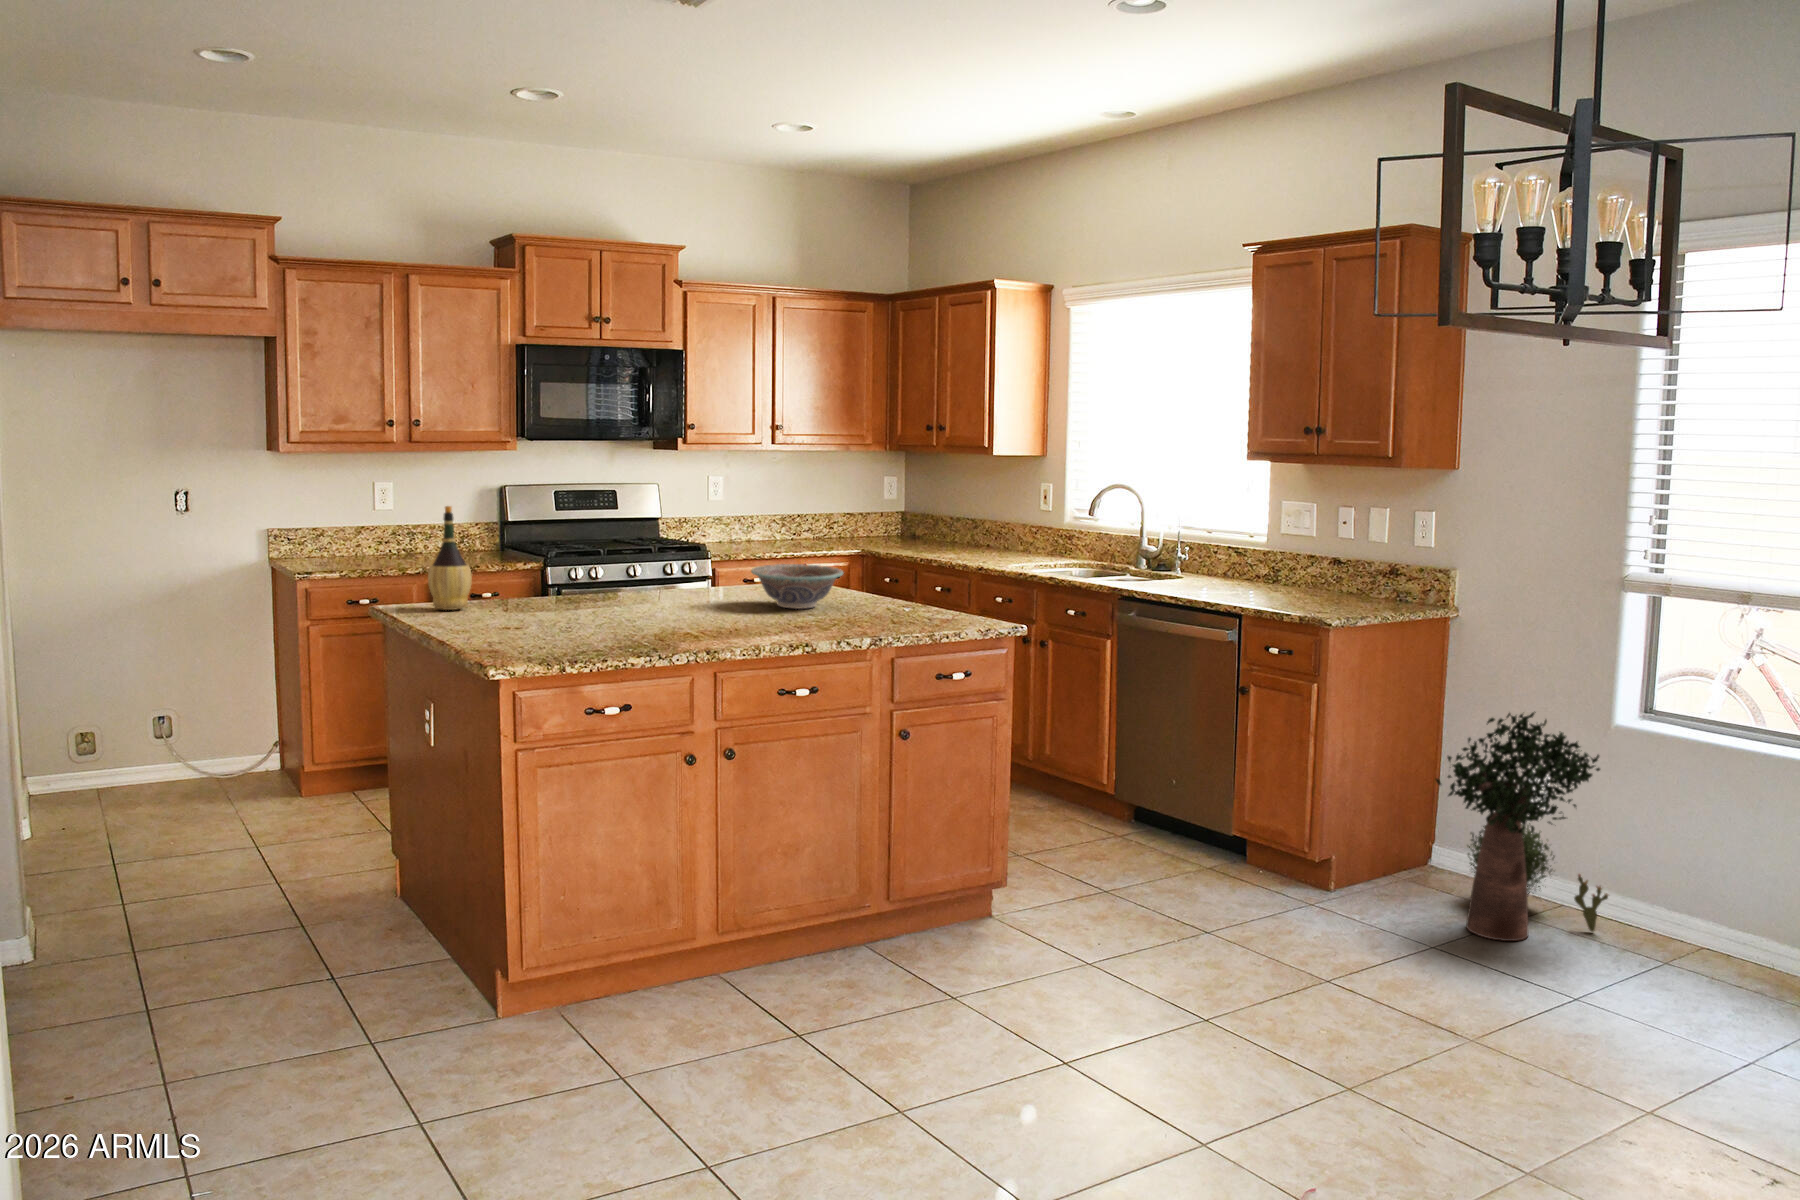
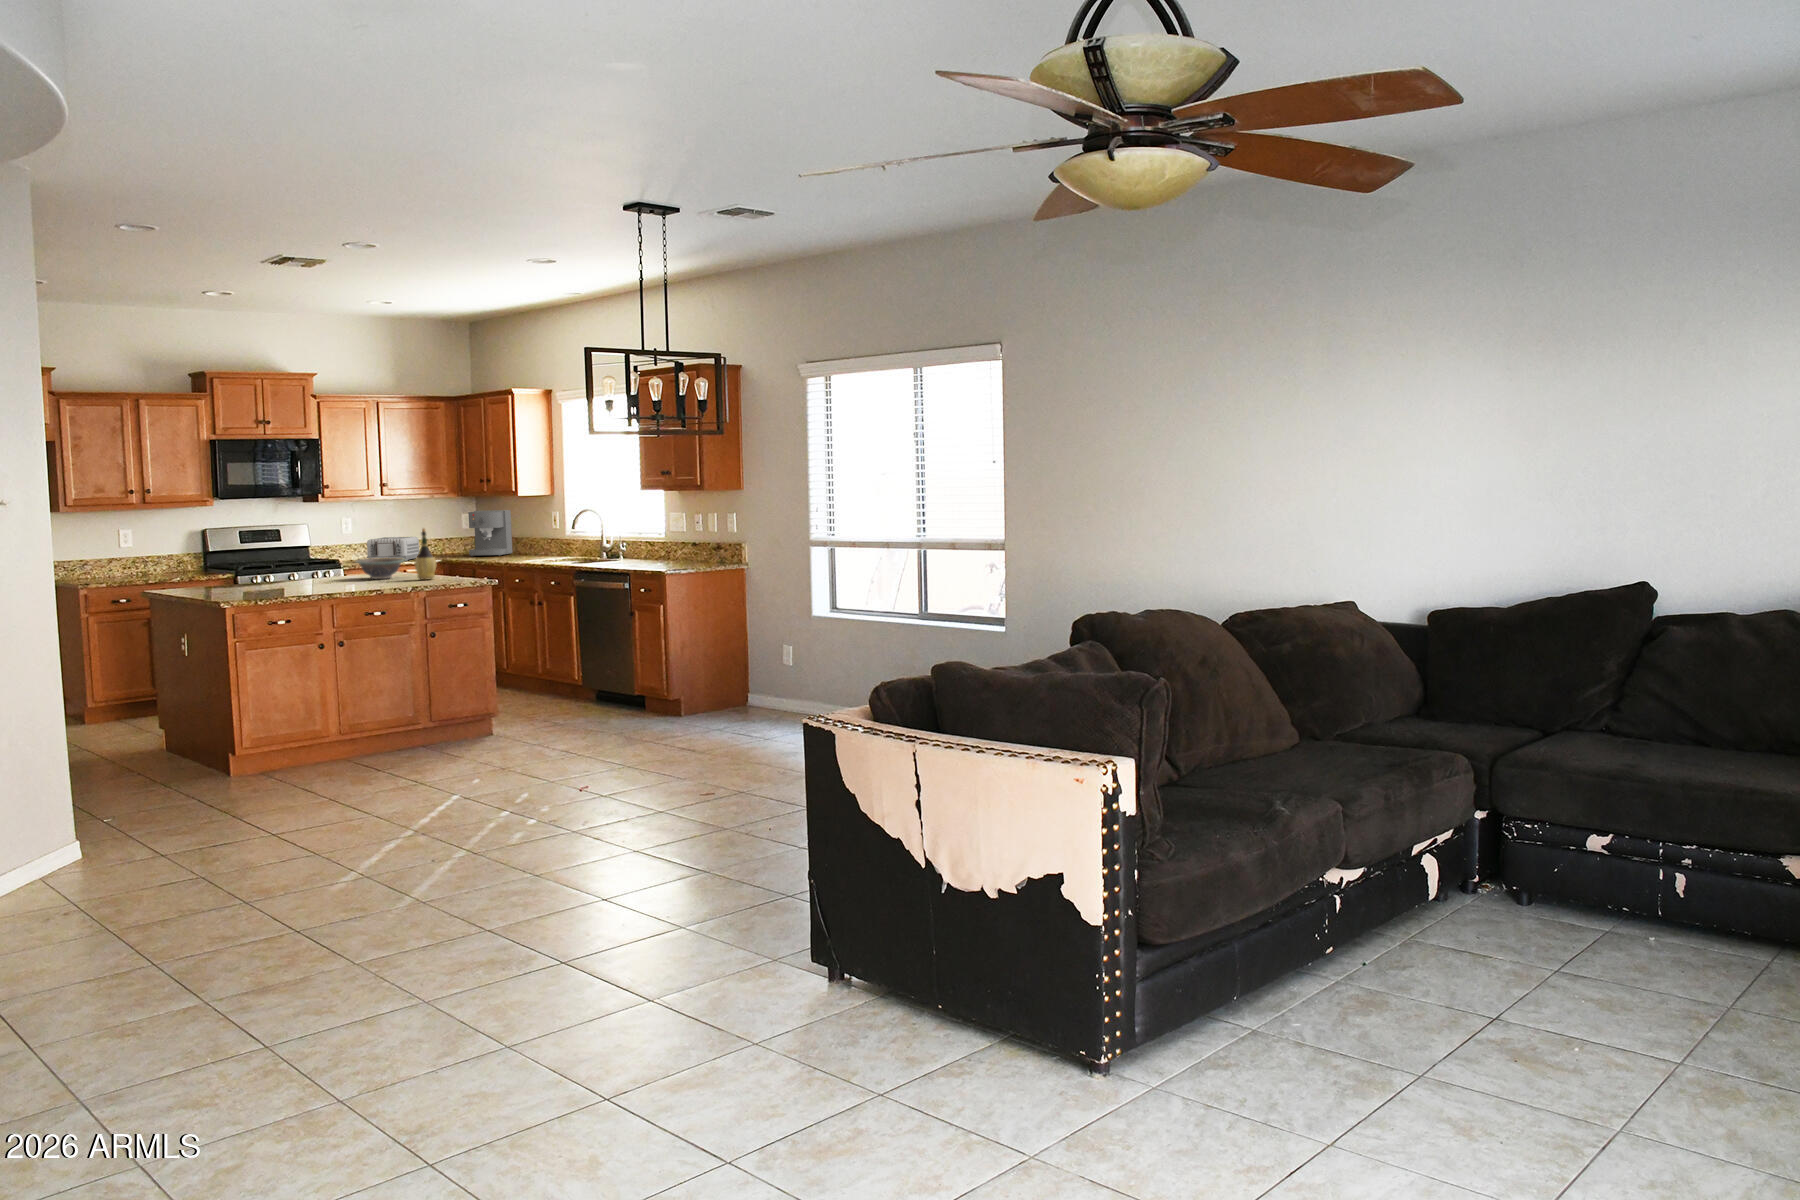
coffee maker: none [898,475,963,549] -> present [468,510,512,556]
wine bottle: present [428,506,472,610] -> present [415,529,436,580]
toaster: none [743,510,821,550] -> present [367,537,419,561]
potted plant: present [1436,712,1608,941] -> none [707,609,792,717]

